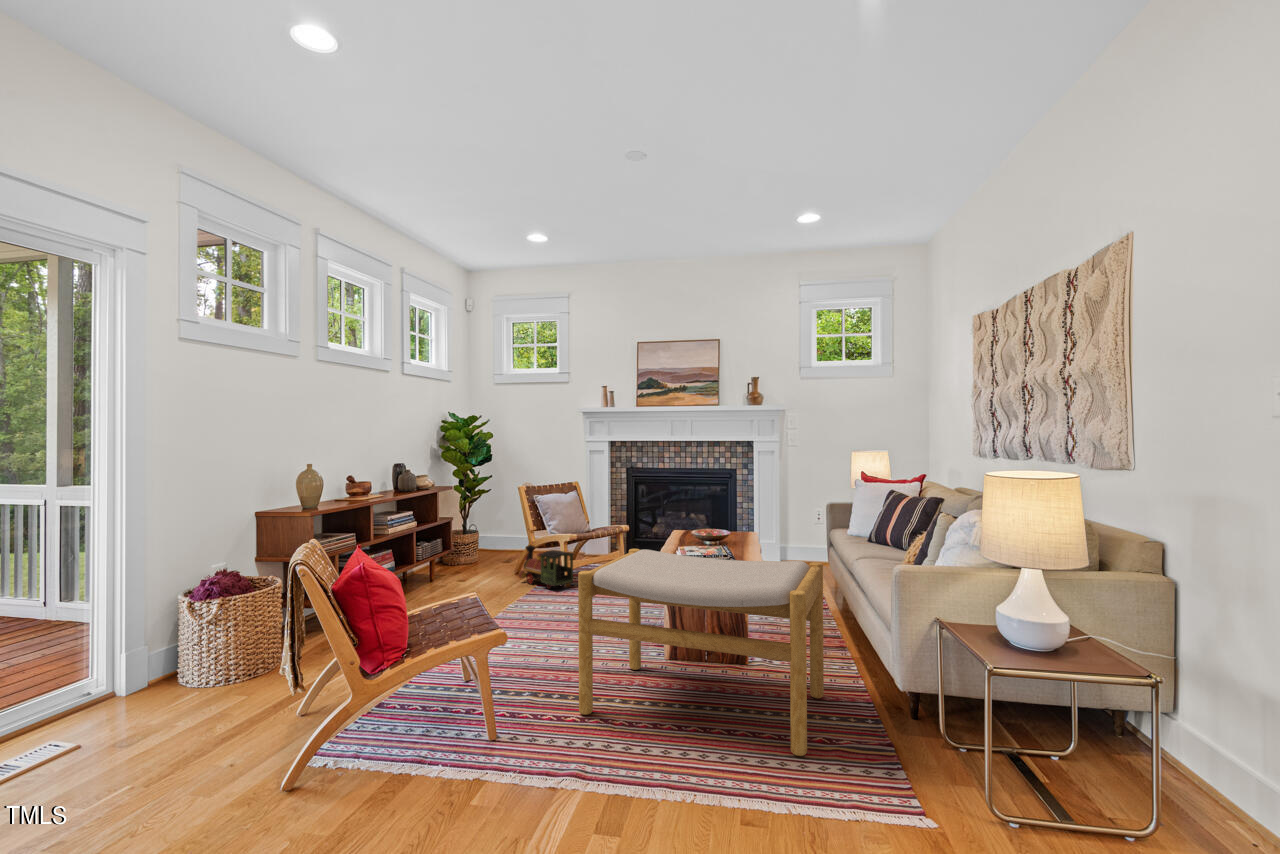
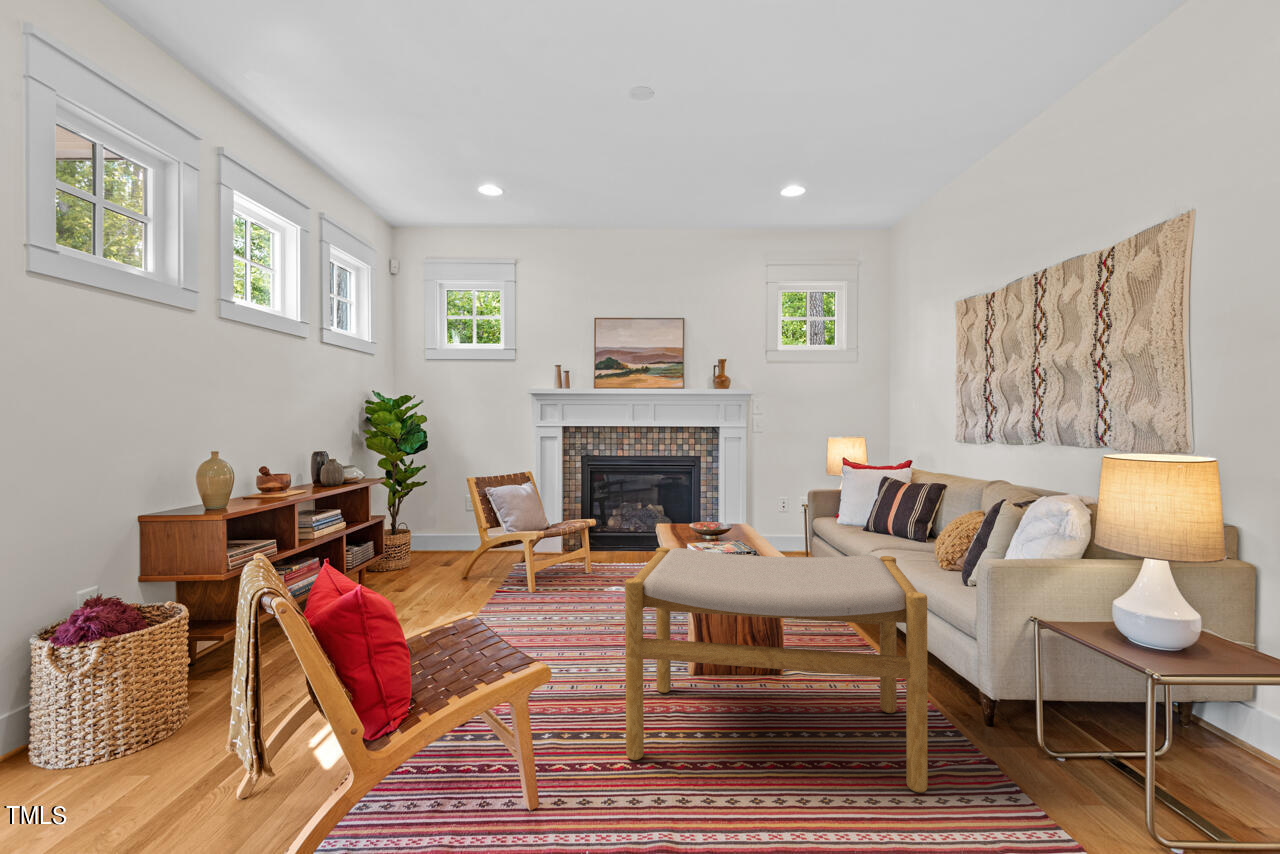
toy train: present [518,545,574,589] -> none [471,546,541,597]

